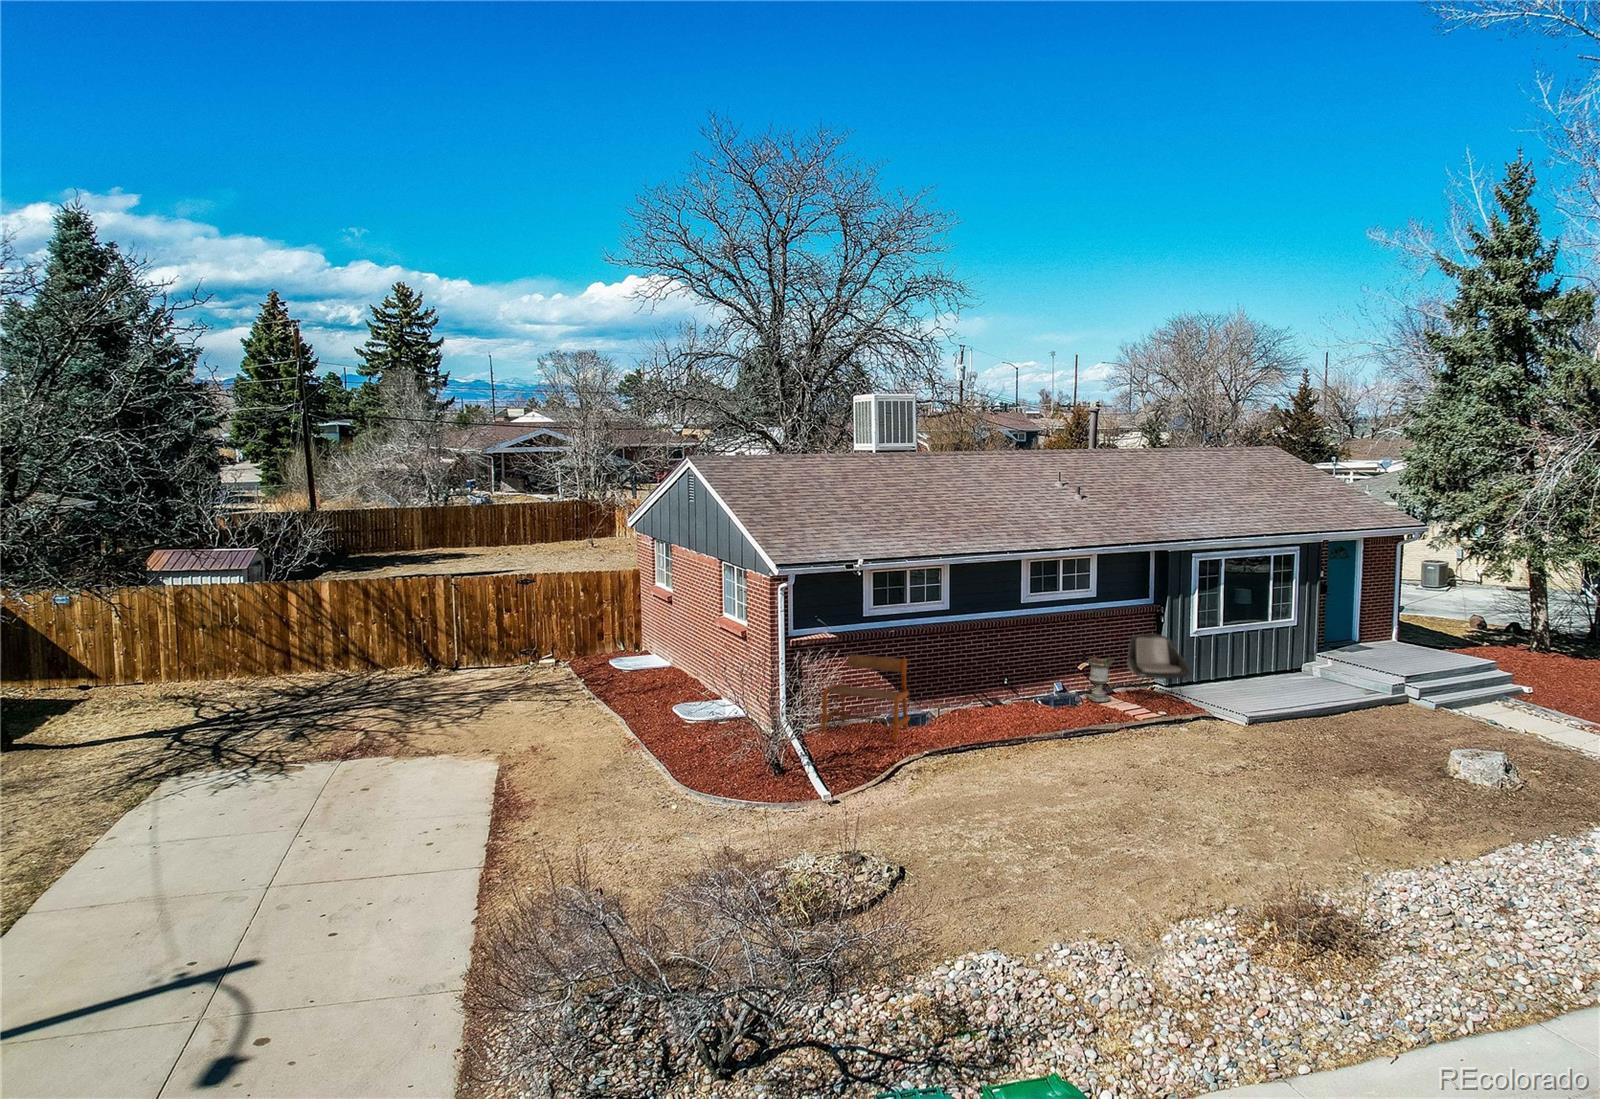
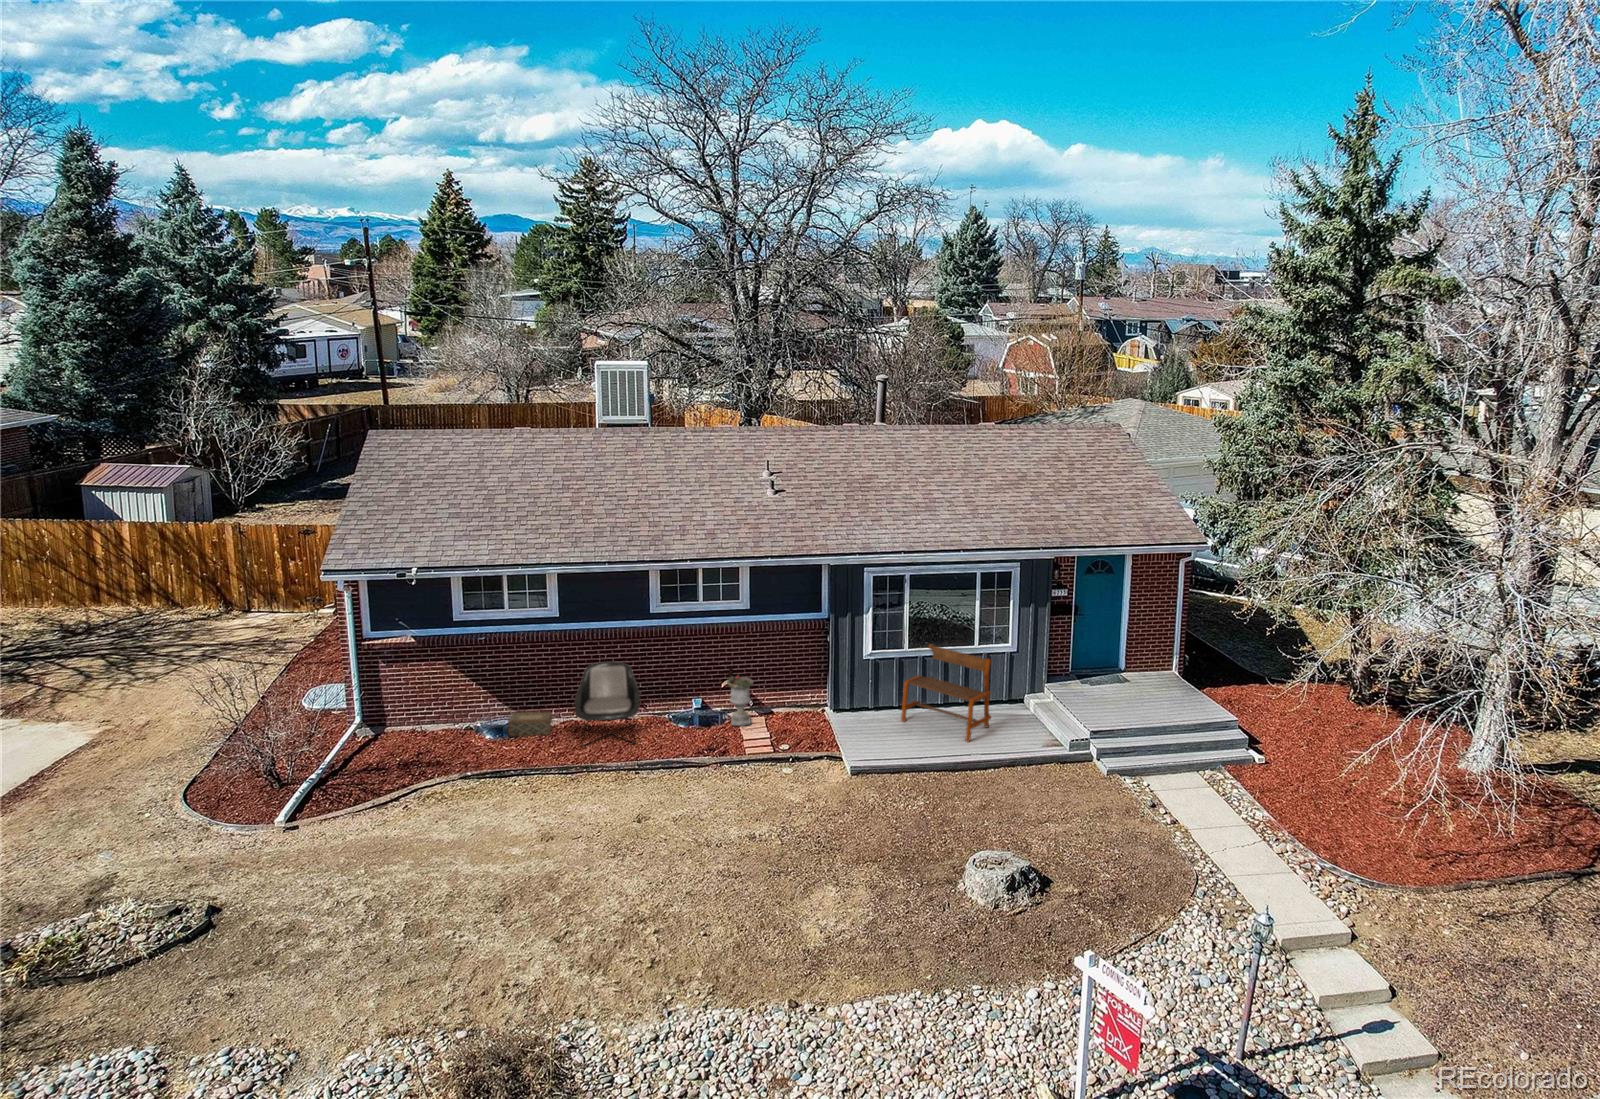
lounge chair: present [1127,634,1189,703] -> present [574,661,640,747]
bench: present [822,654,910,742] -> present [901,644,991,742]
woven basket: none [910,700,953,724] -> present [508,712,552,736]

